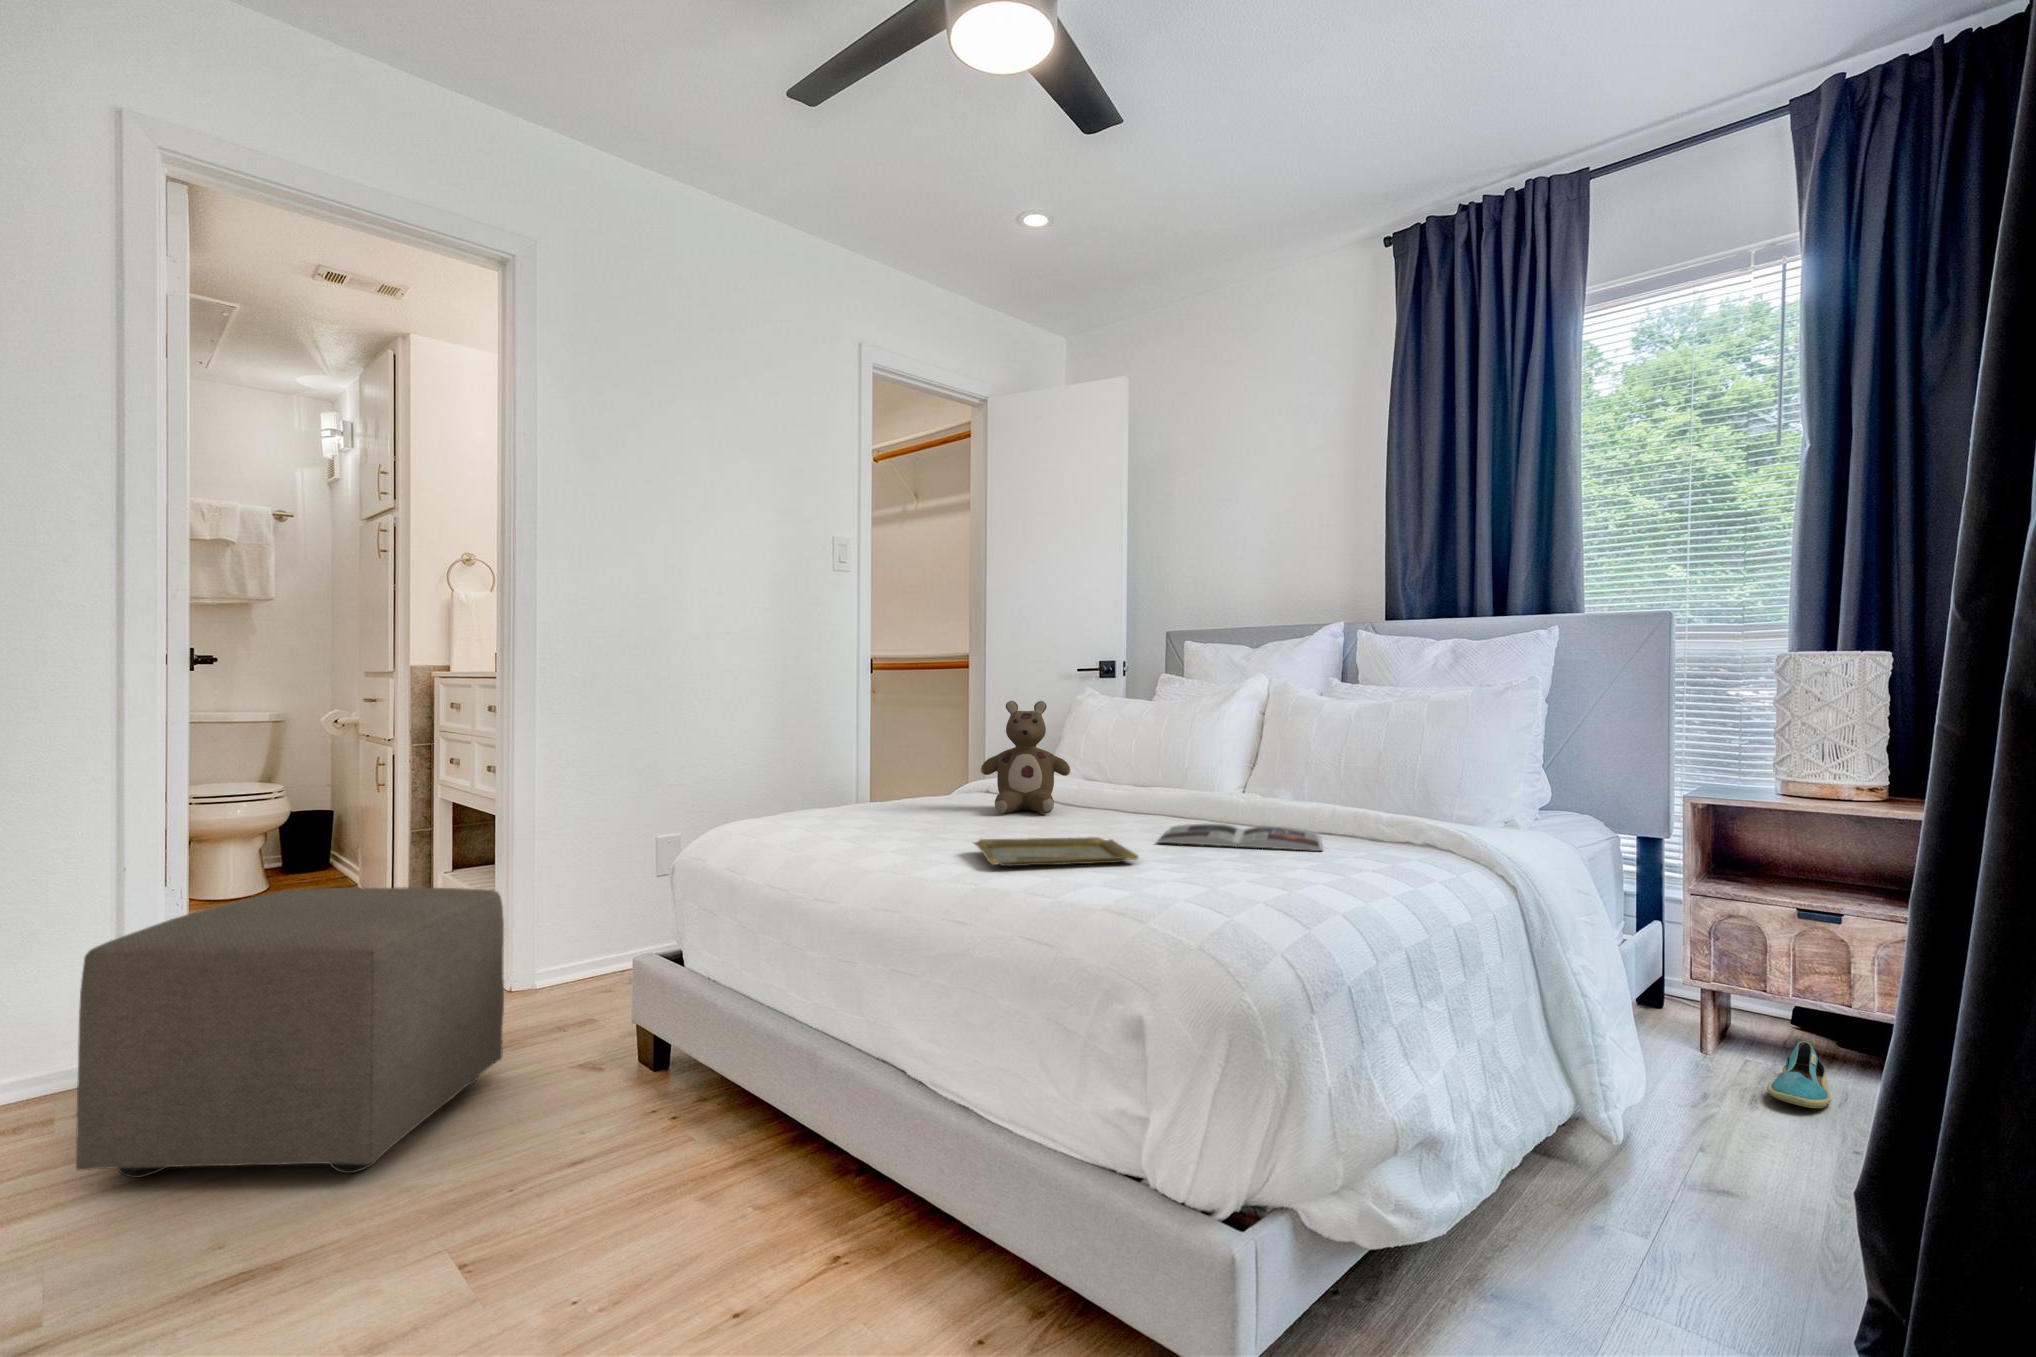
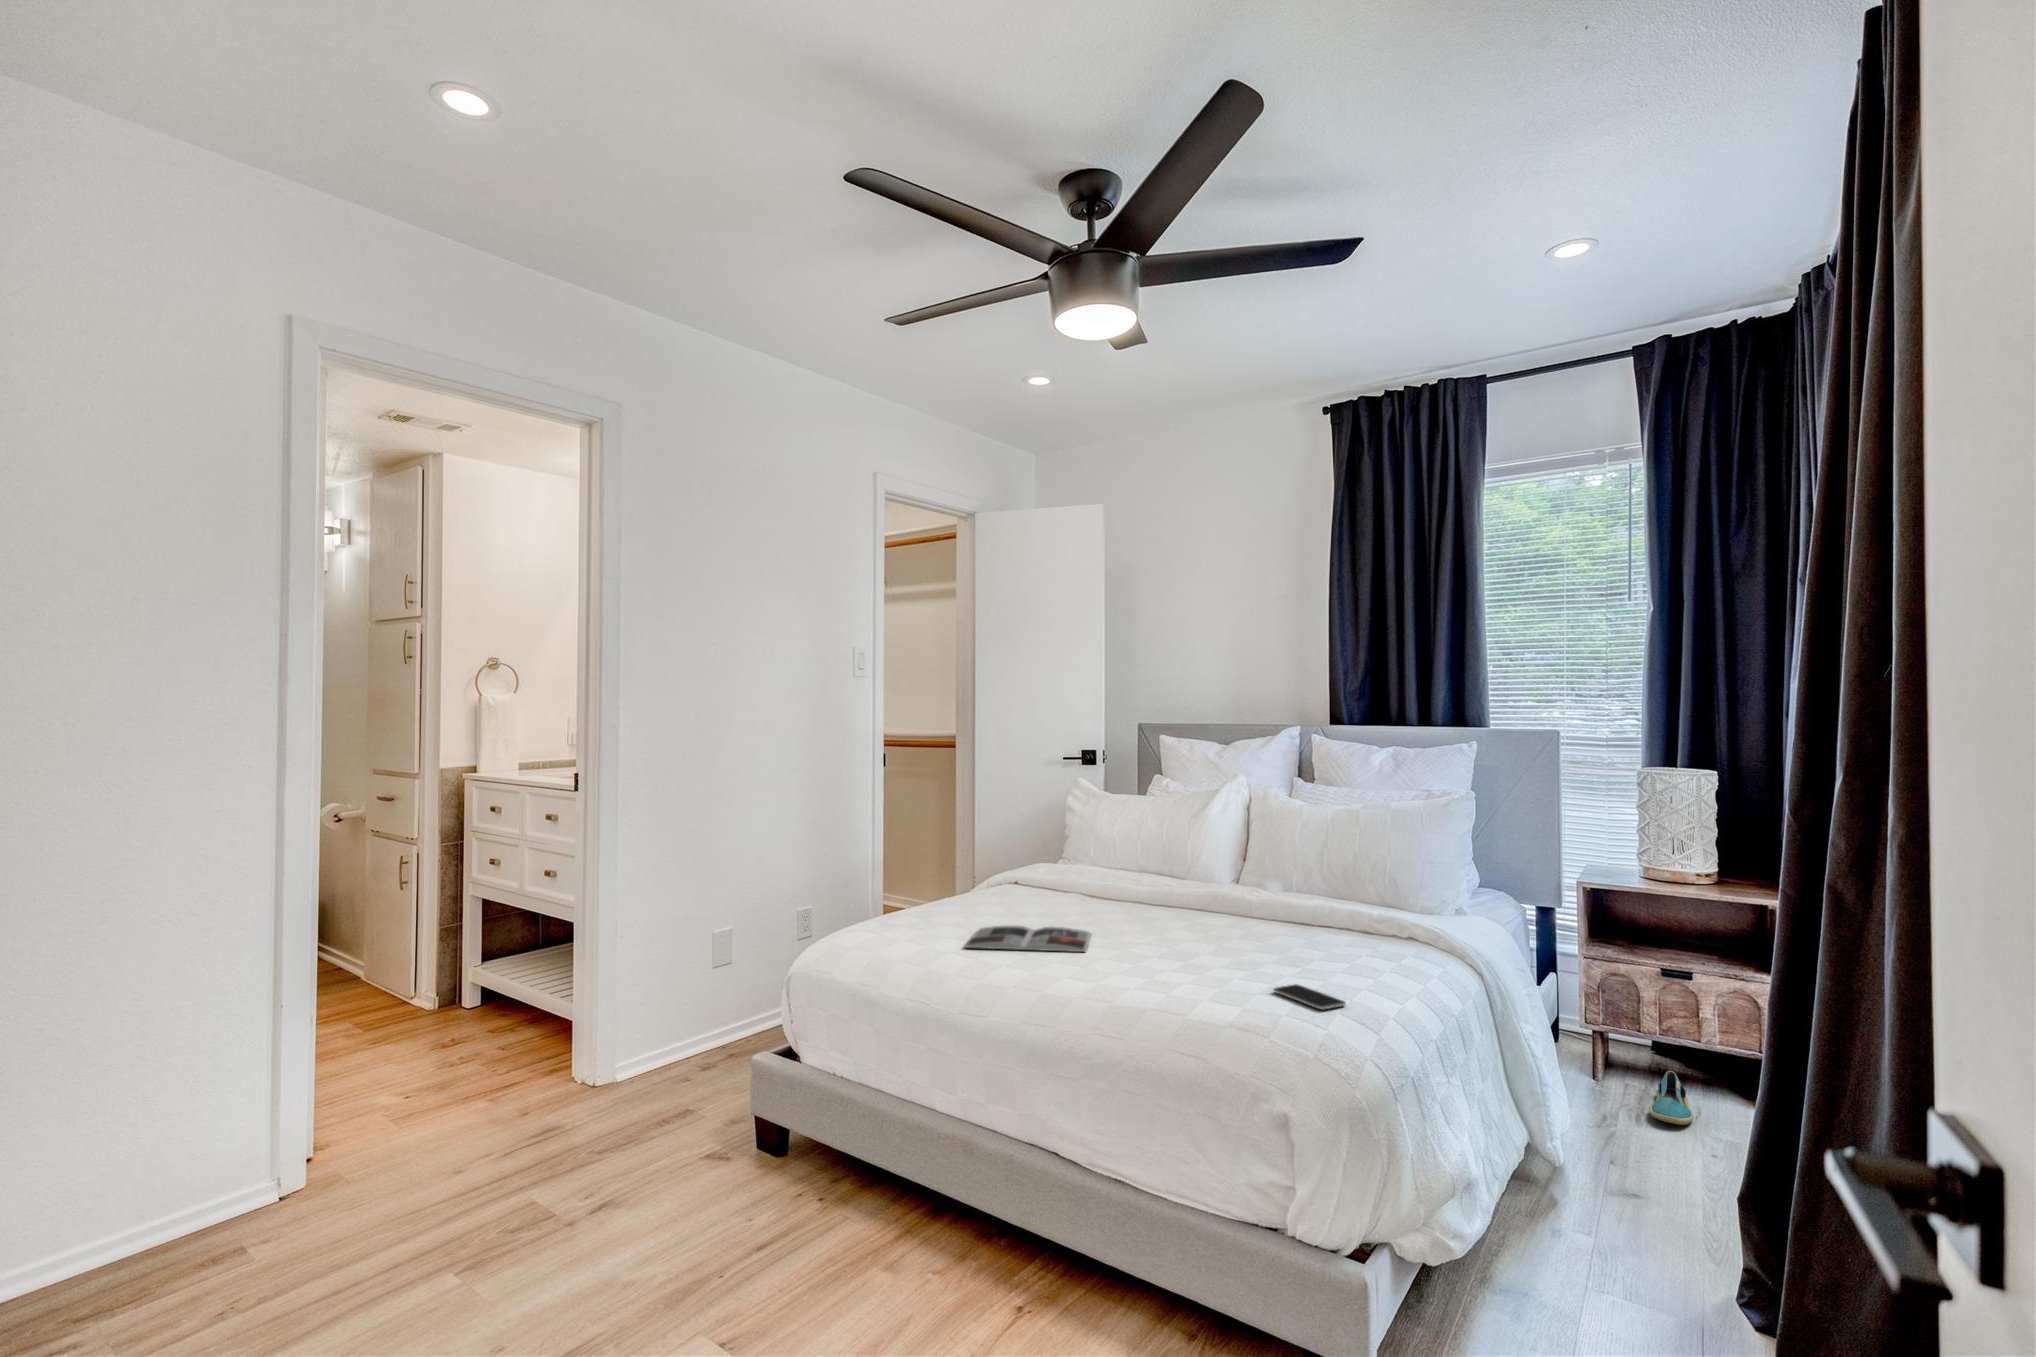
stuffed bear: present [981,701,1071,814] -> none [1036,818,1110,916]
magazine: present [1158,824,1323,851] -> present [965,926,1091,952]
tray: present [974,837,1138,866] -> none [1080,948,1218,984]
smartphone: none [1193,873,1280,897] -> present [1274,984,1346,1009]
ottoman: present [76,887,504,1178] -> none [330,1007,646,1293]

